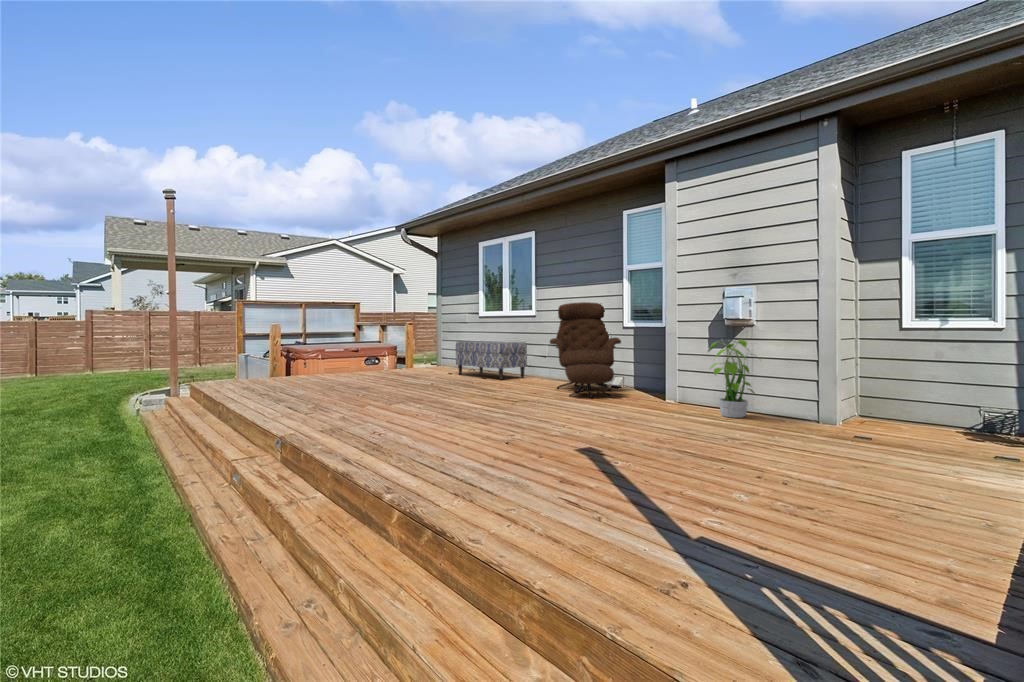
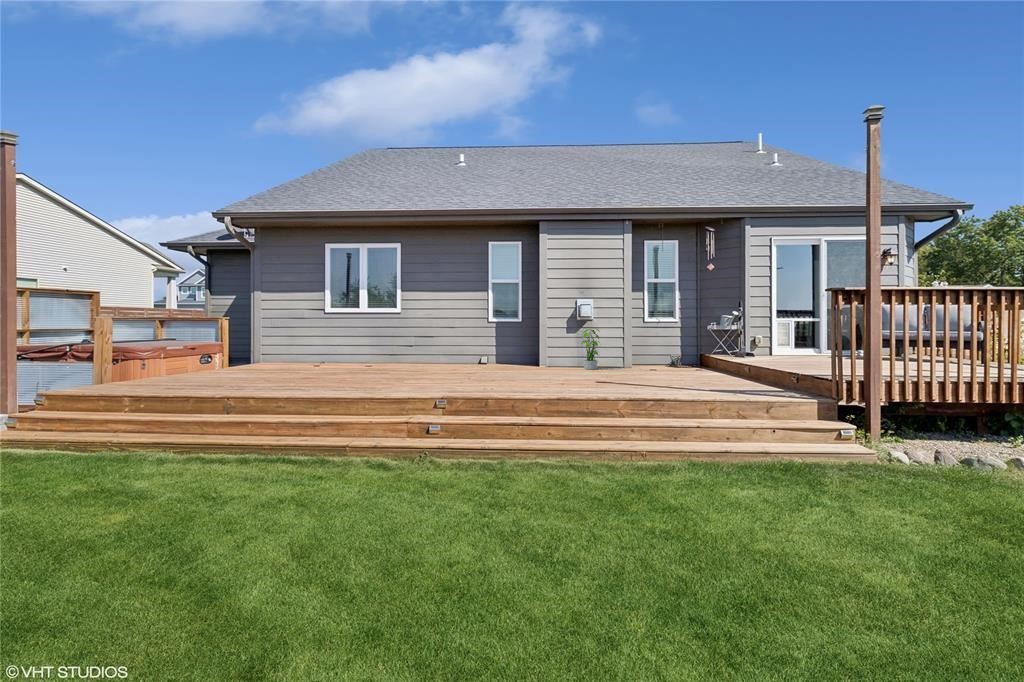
lounge chair: present [550,302,621,398] -> none [441,304,508,369]
bench: present [456,341,527,380] -> none [322,335,395,366]

